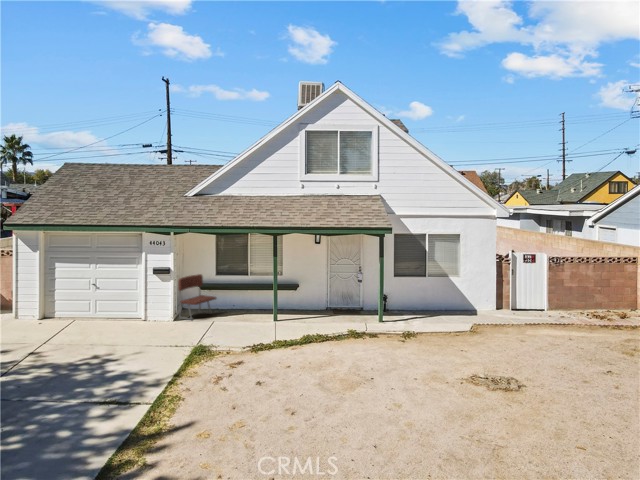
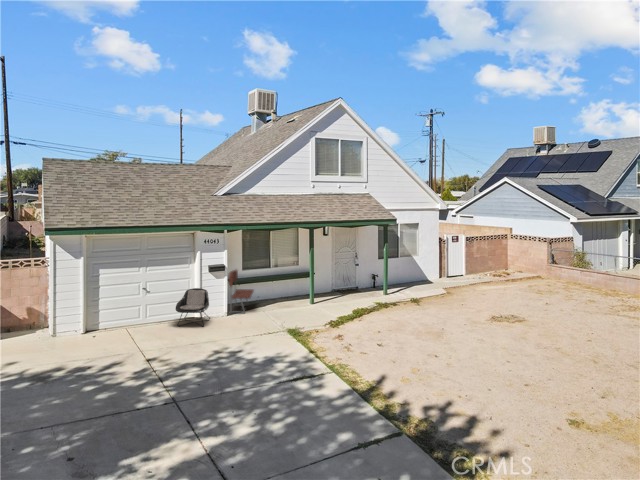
lounge chair: none [112,289,150,327] -> present [176,288,209,327]

